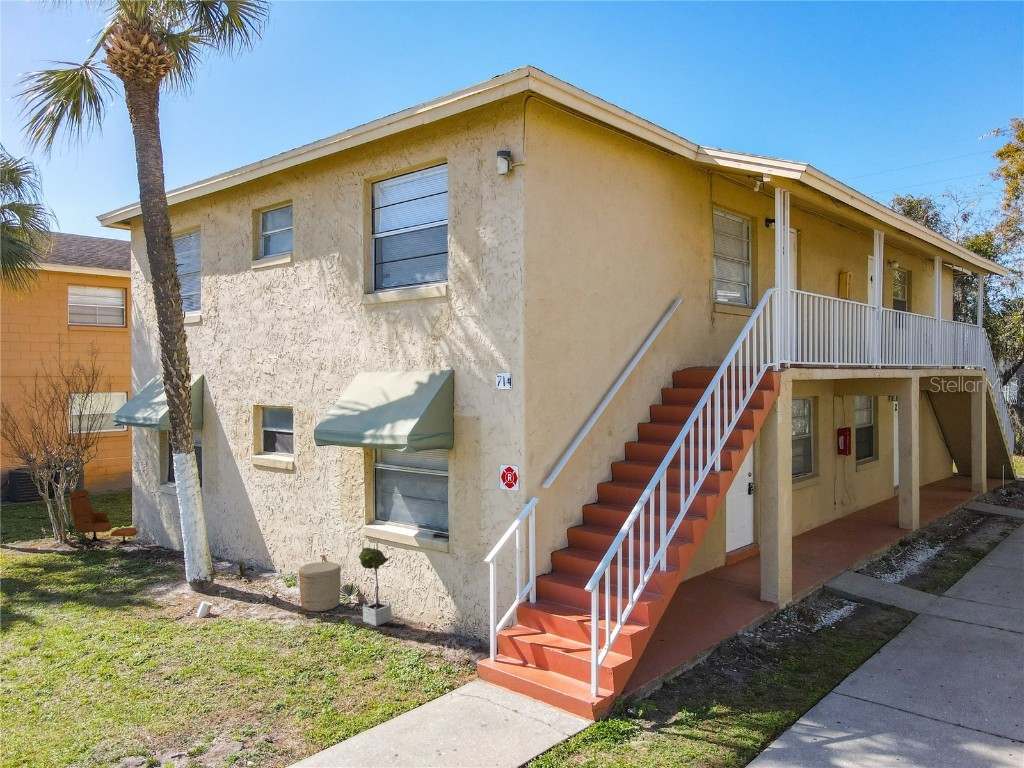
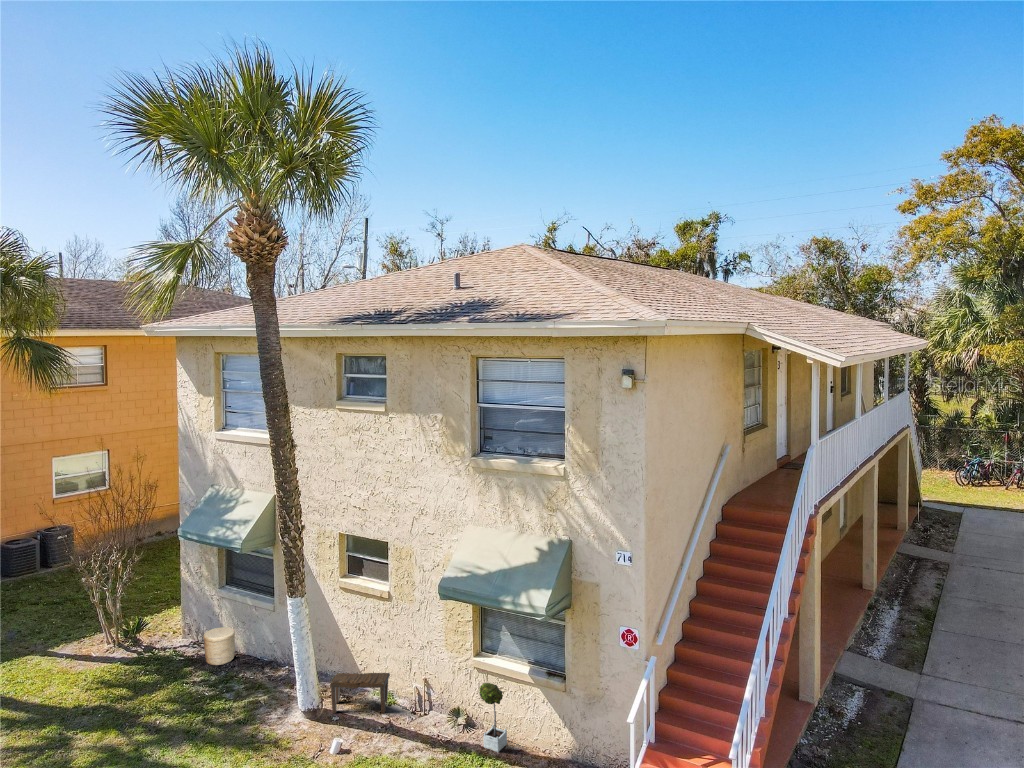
lounge chair: present [69,490,137,547] -> none [127,596,196,656]
bench: none [223,551,292,593] -> present [330,673,390,713]
basket: present [299,562,341,612] -> present [203,627,235,665]

